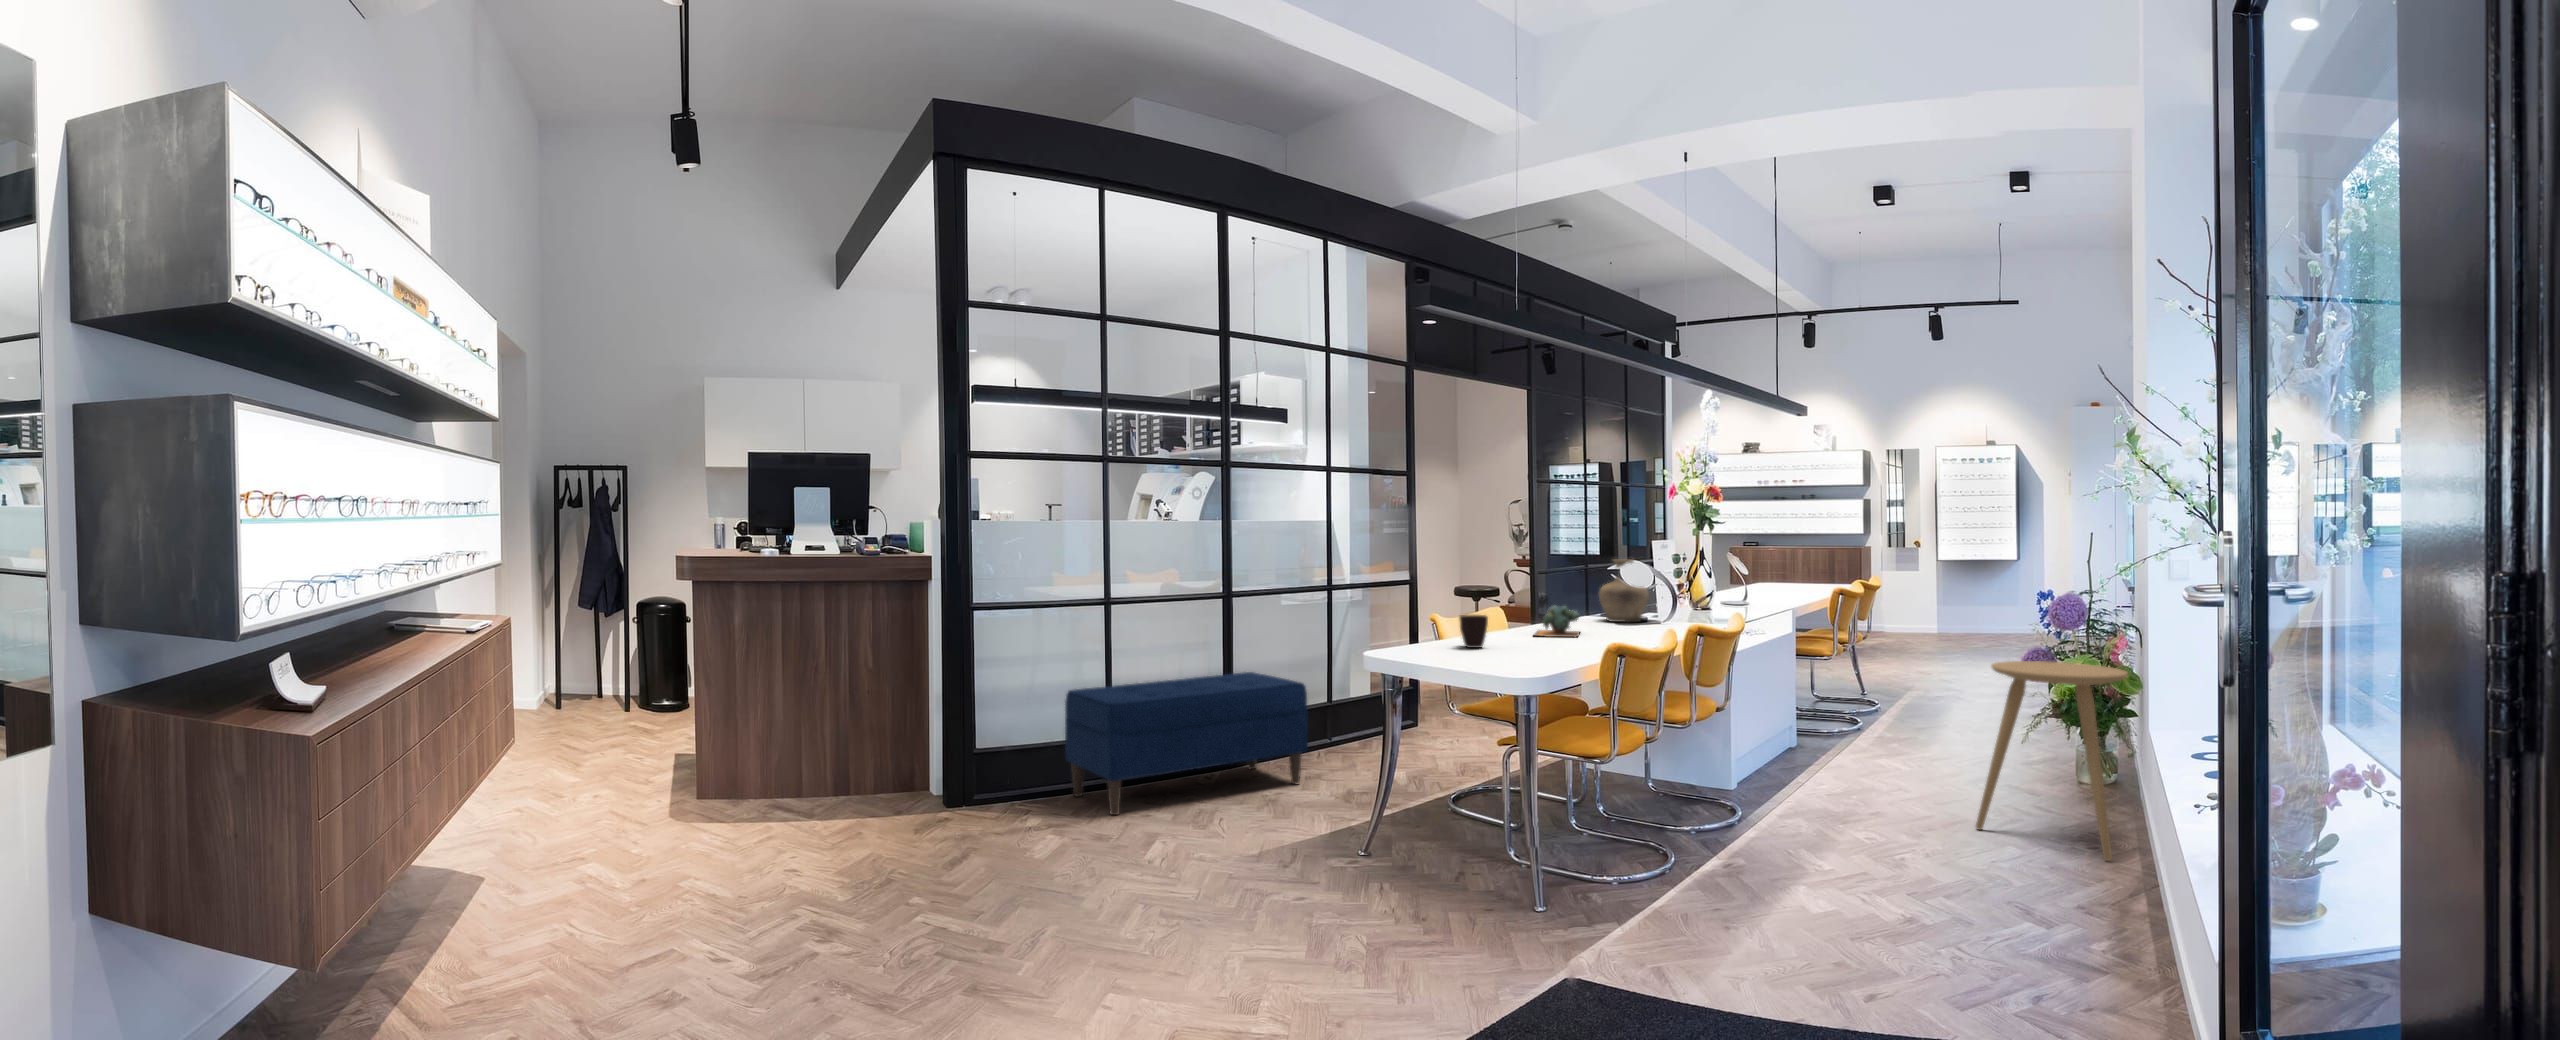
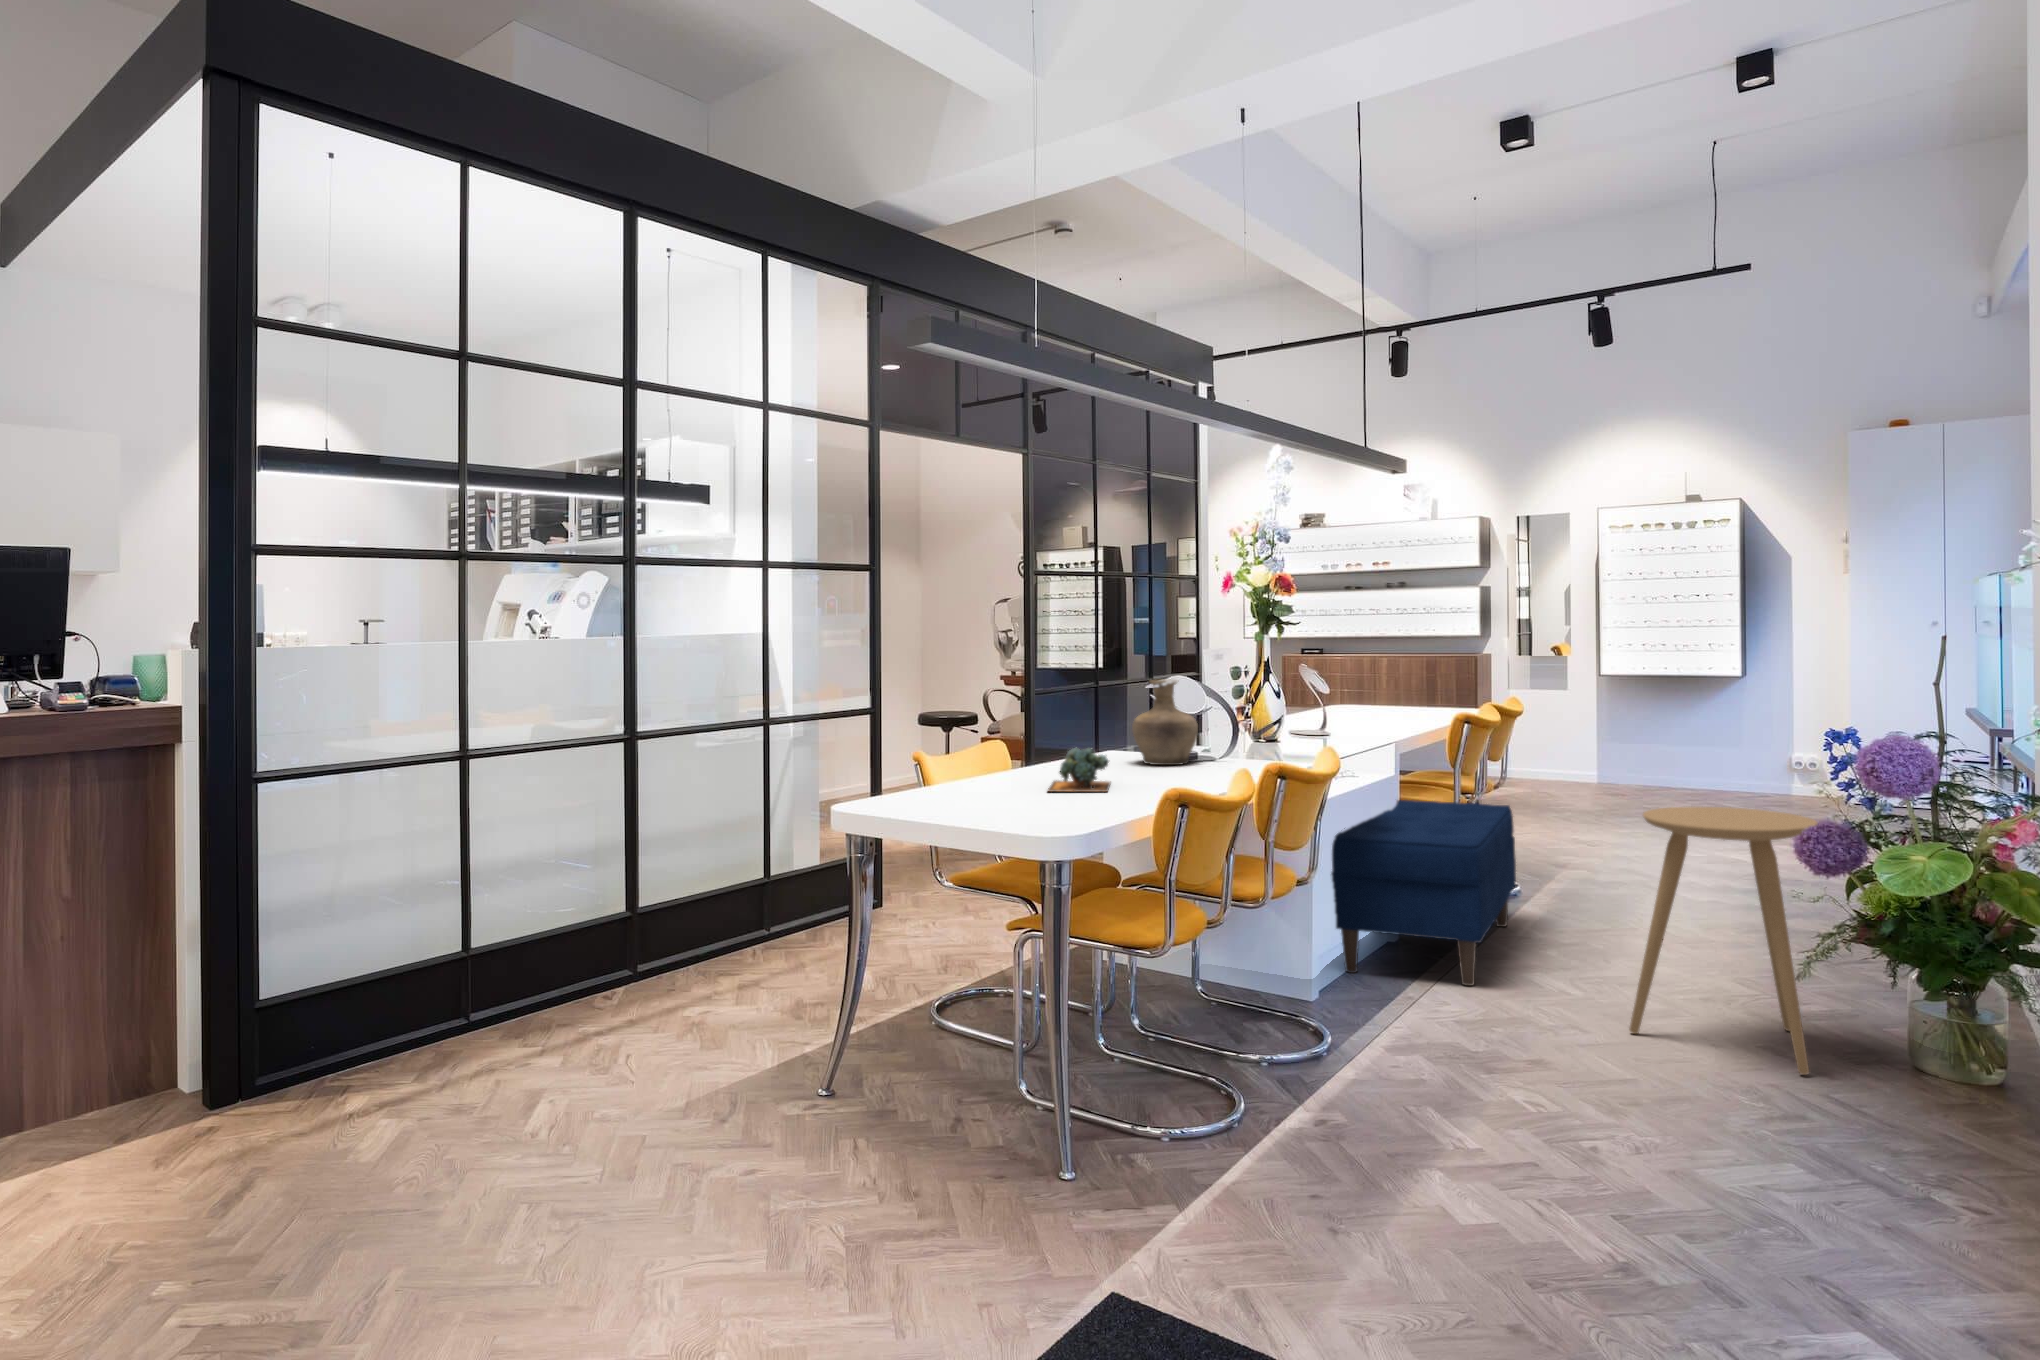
cup: present [1459,615,1488,648] -> none [947,767,986,815]
bench: present [1065,672,1308,815] -> present [1331,800,1516,986]

